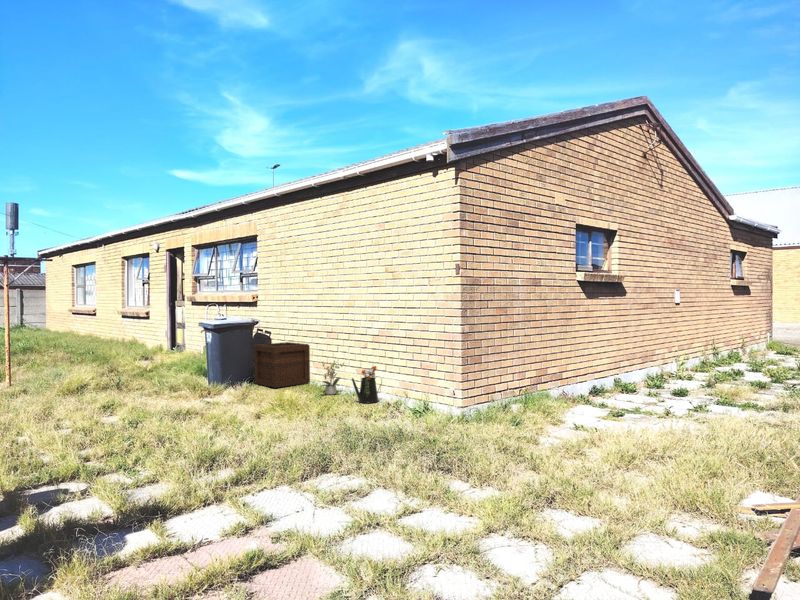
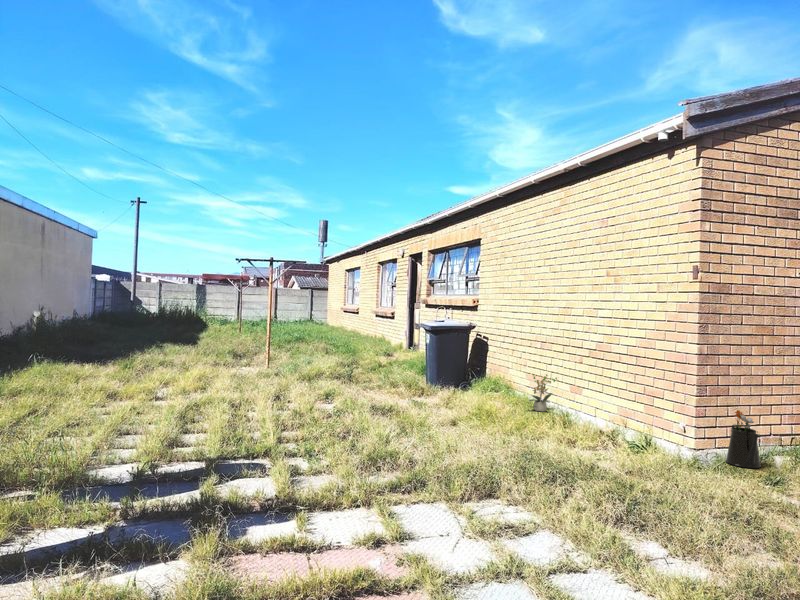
wooden crate: present [254,342,310,388] -> none [467,350,525,397]
watering can: present [352,366,379,403] -> present [725,410,761,468]

